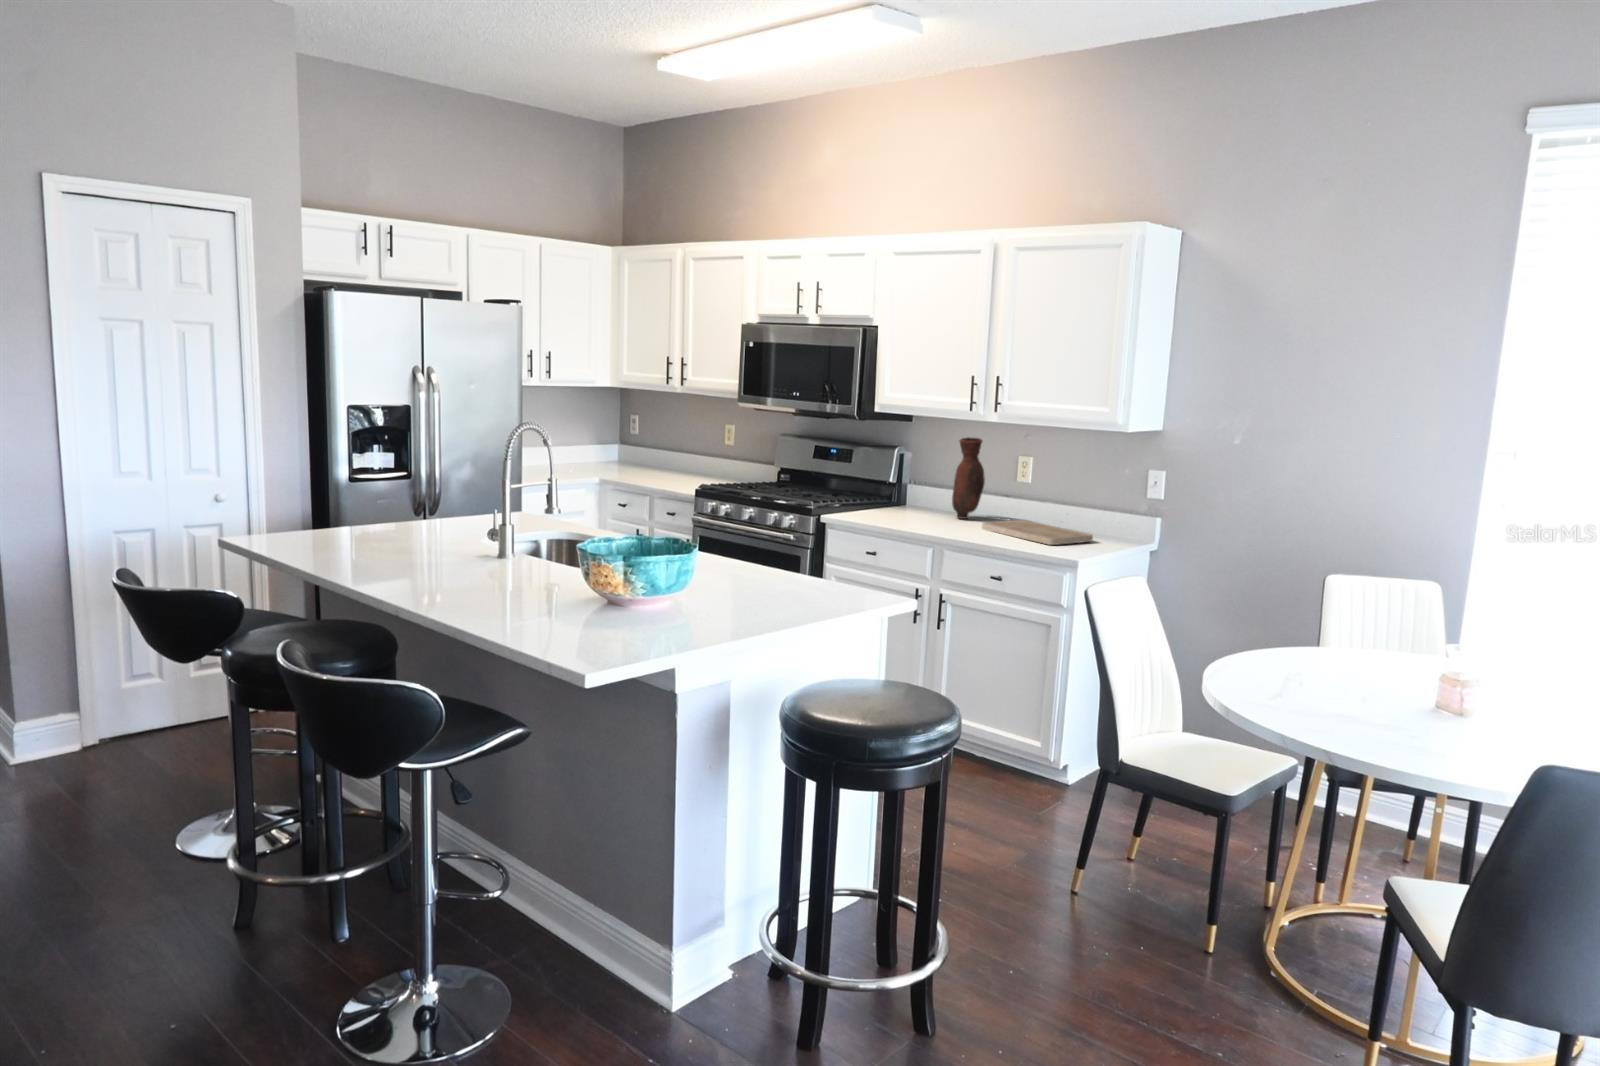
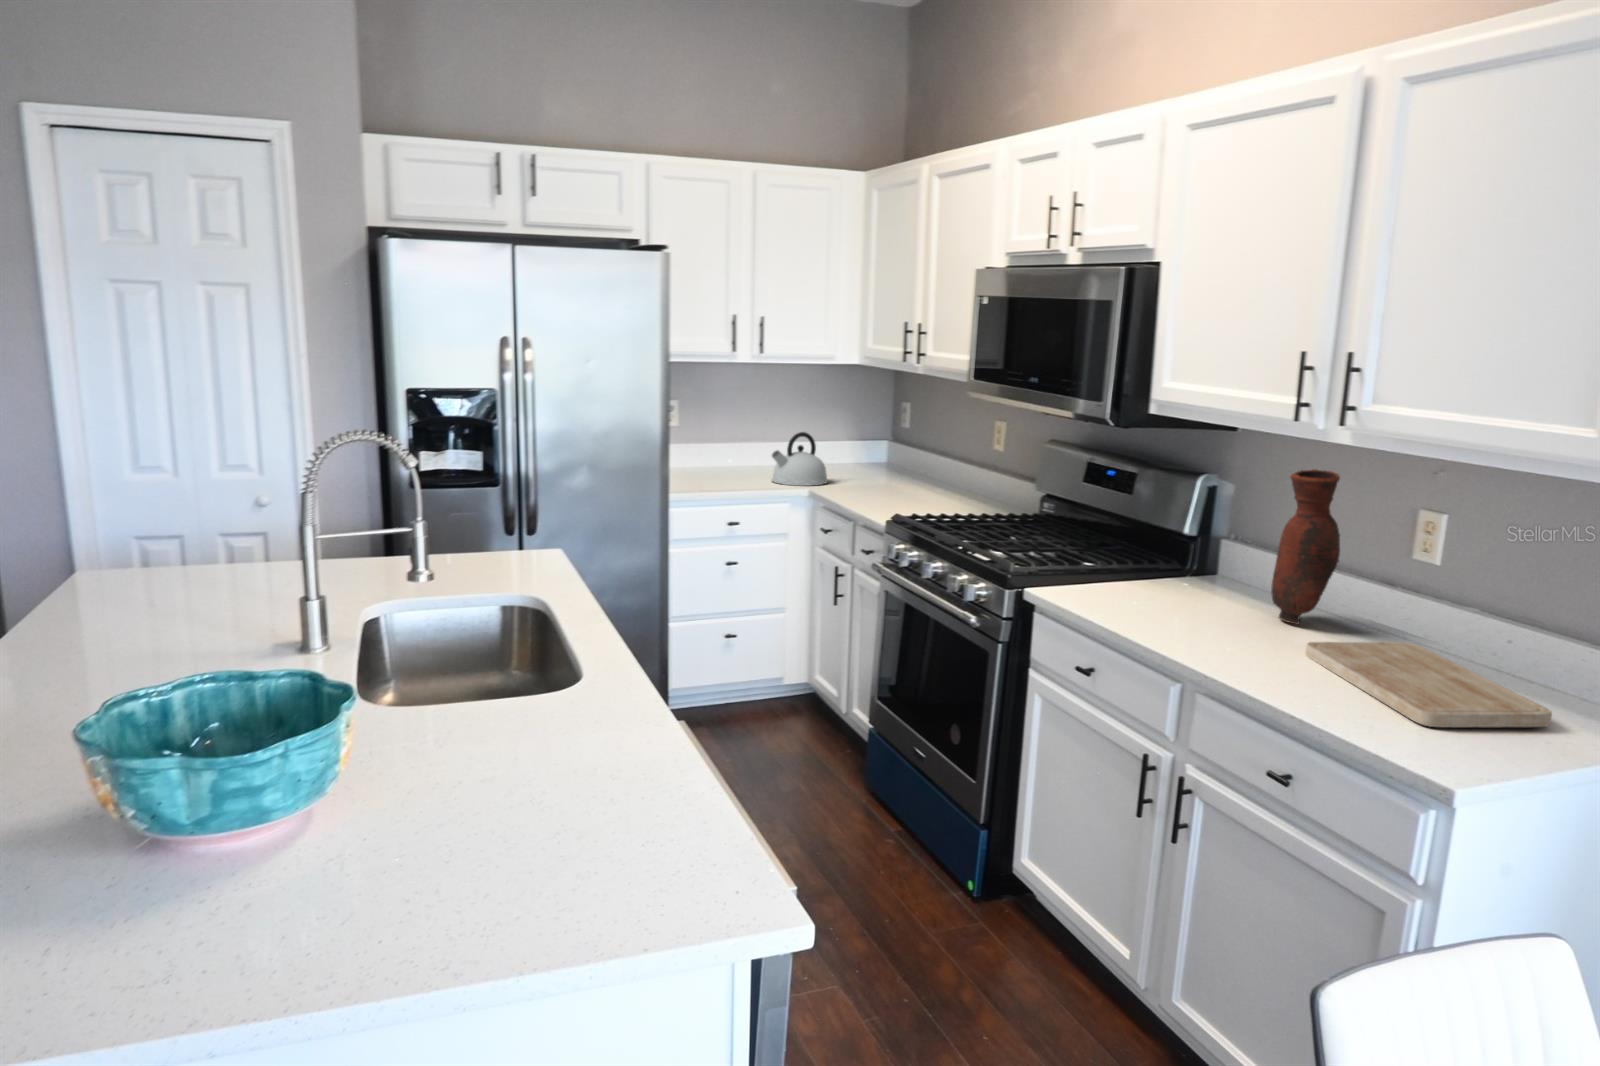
kettle: none [563,438,607,477] -> present [772,432,828,486]

